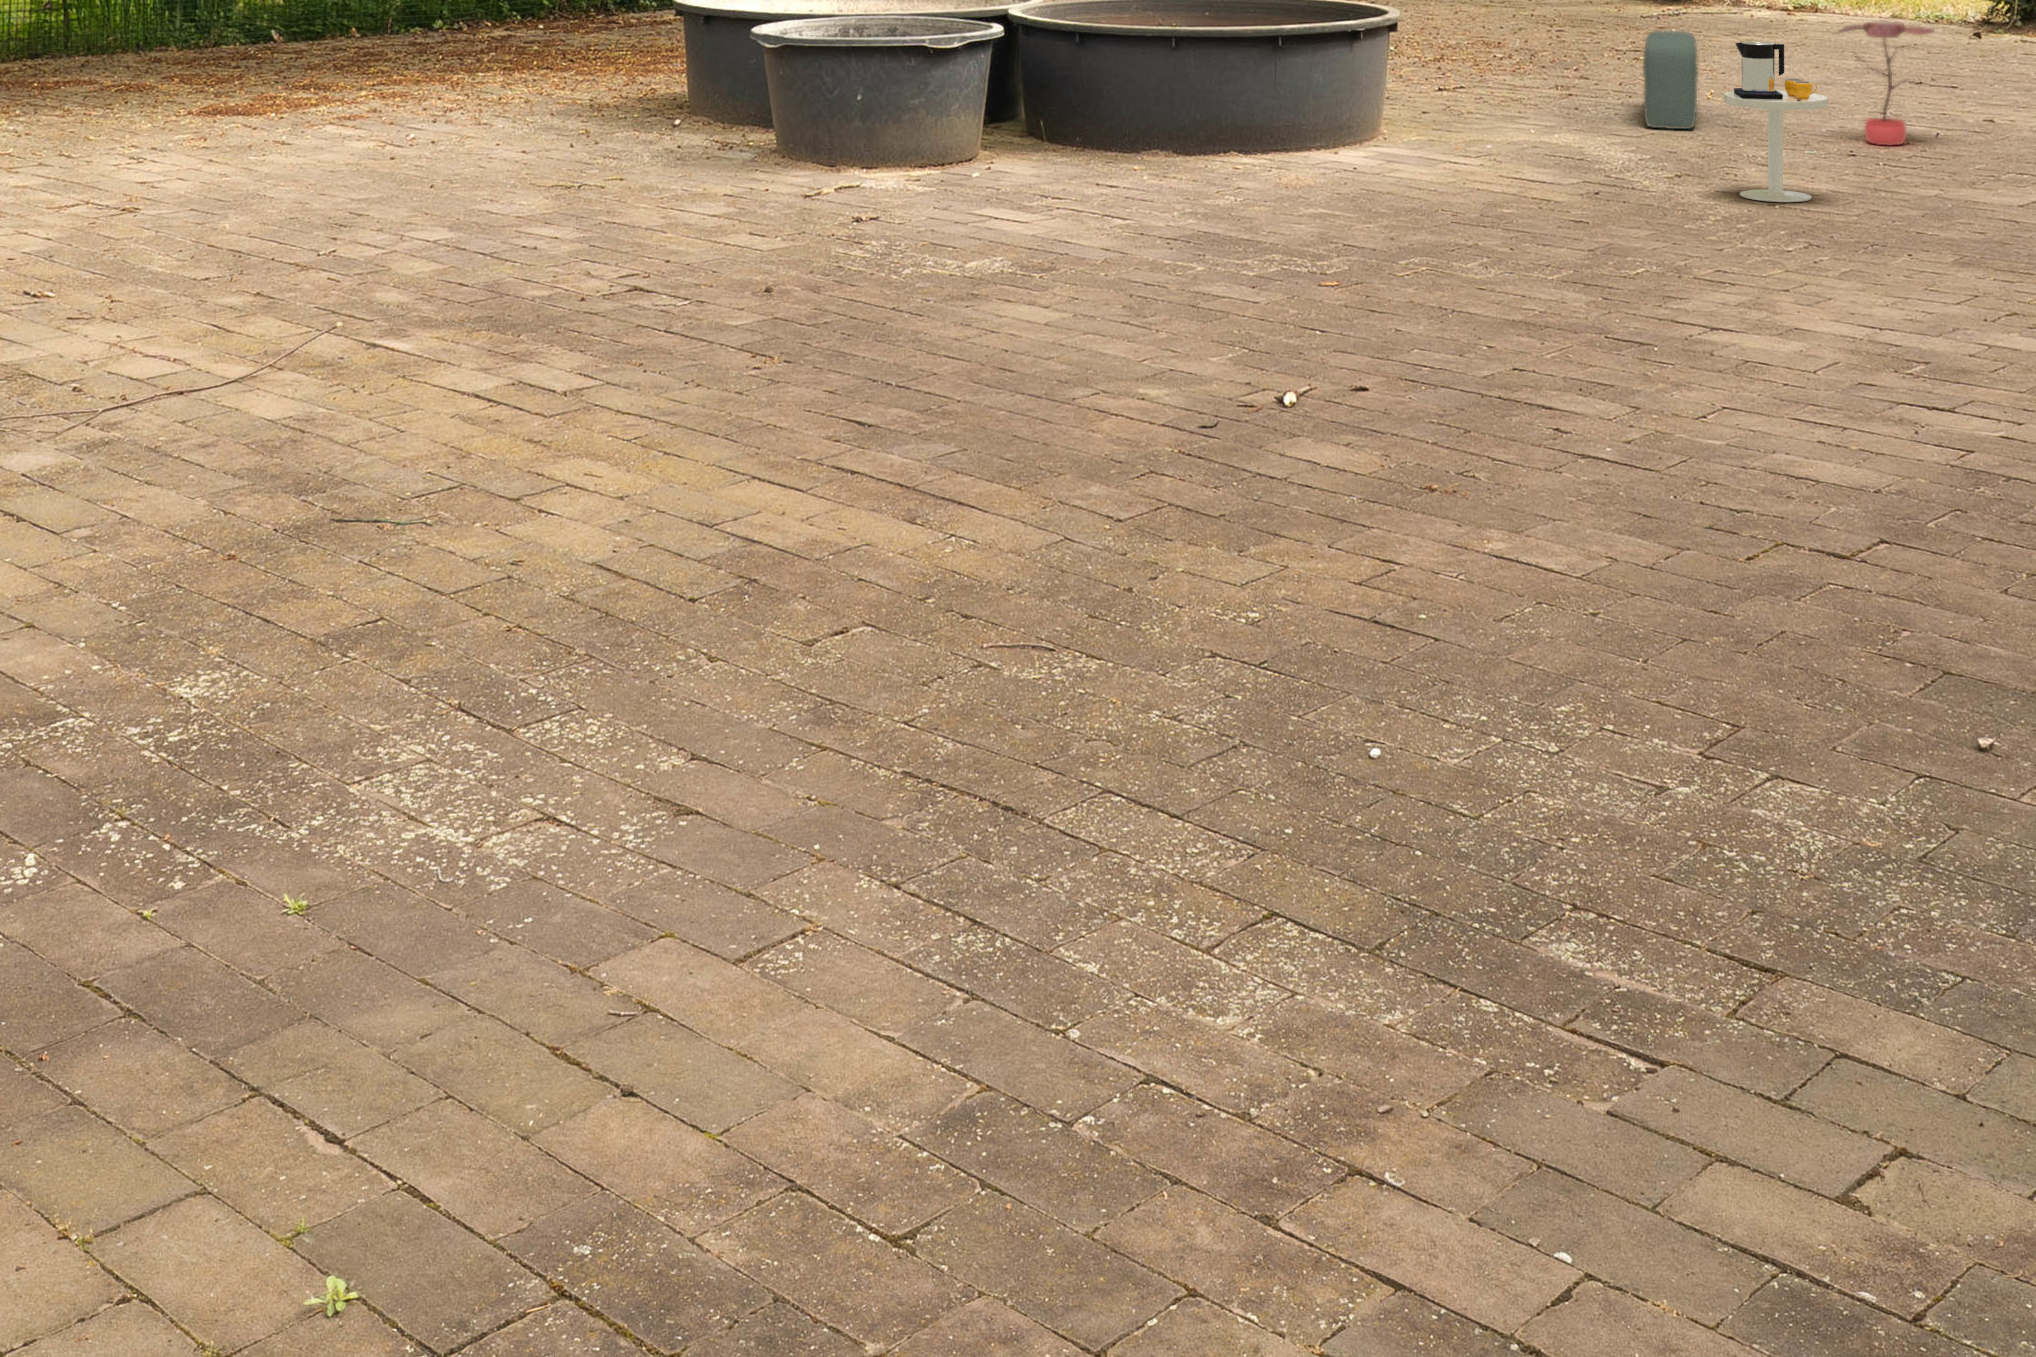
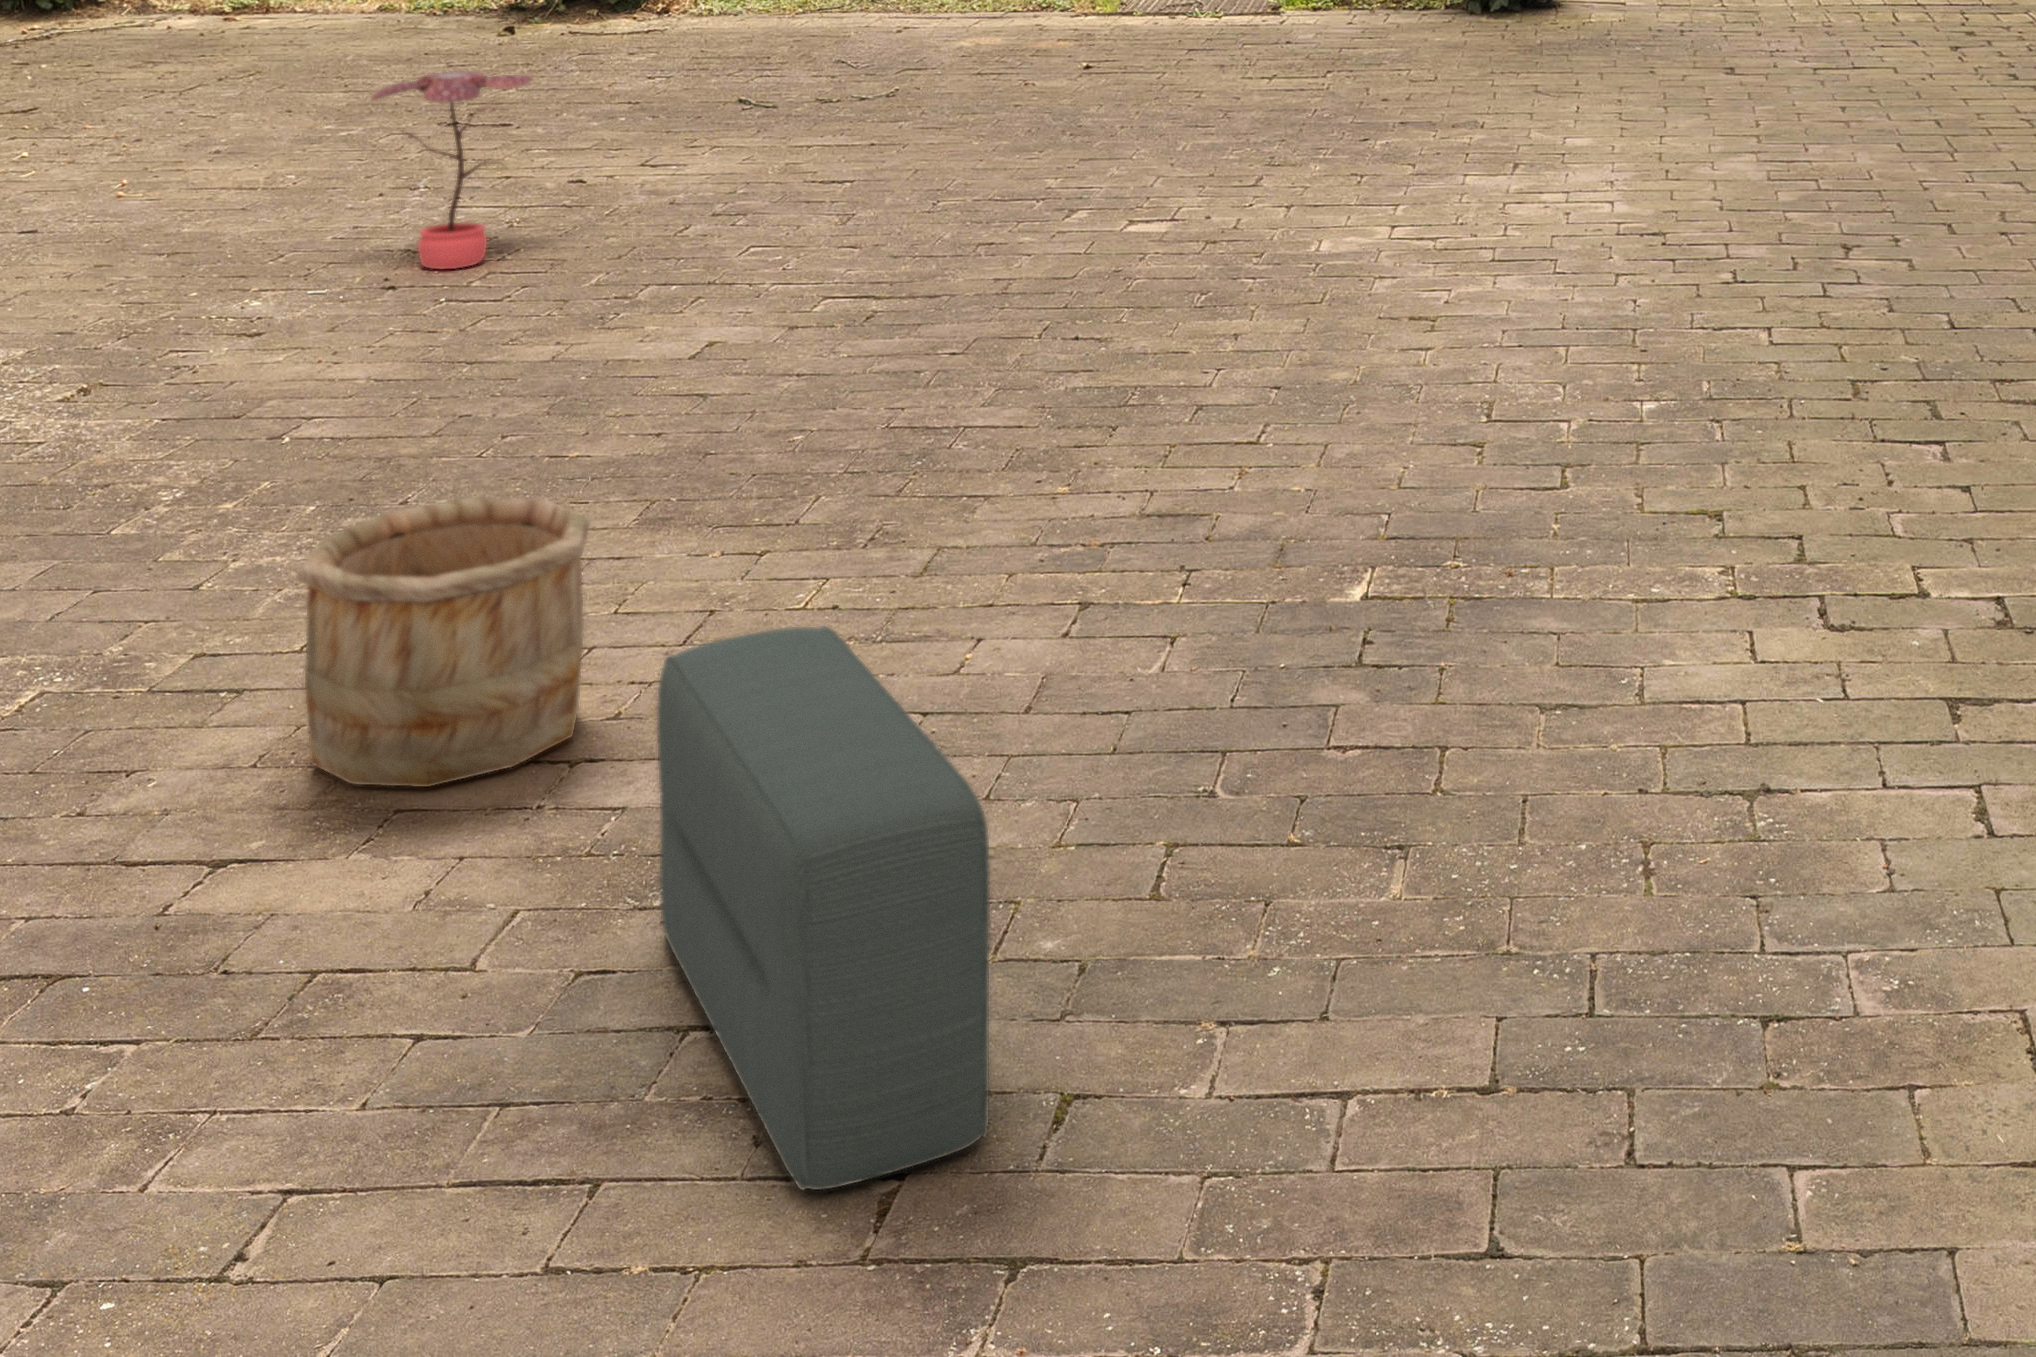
pouf: present [1643,31,1698,129] -> present [657,626,990,1190]
side table: present [1724,42,1828,202] -> none [196,158,393,446]
wooden bucket: none [1744,191,1885,315] -> present [297,498,590,787]

